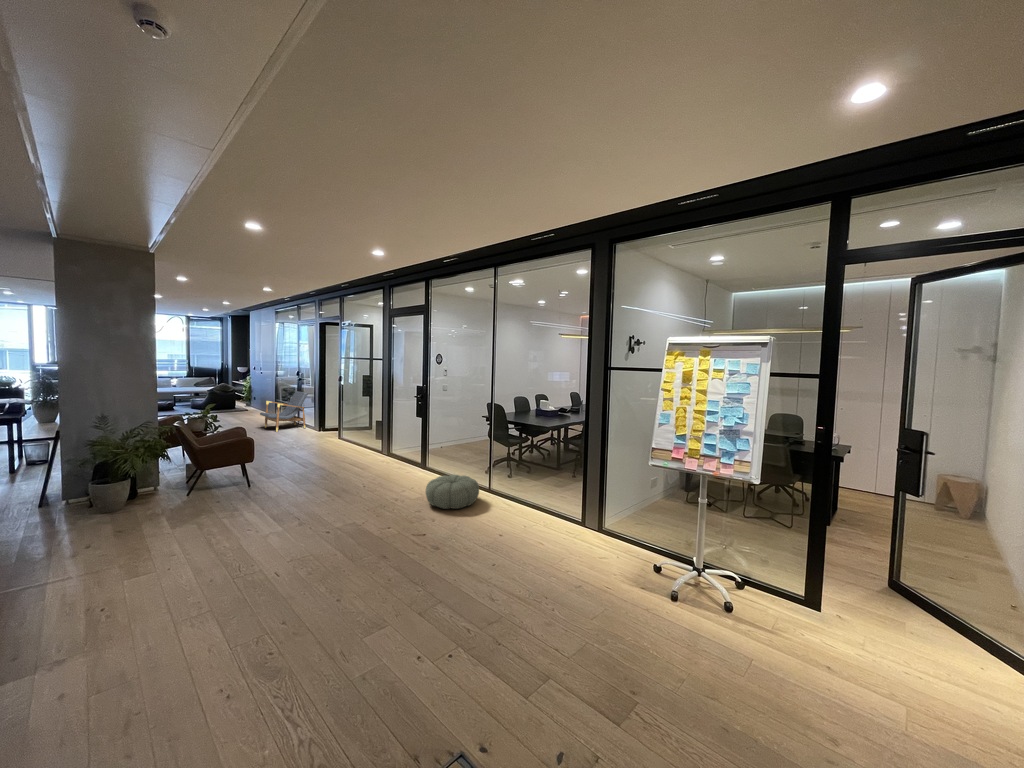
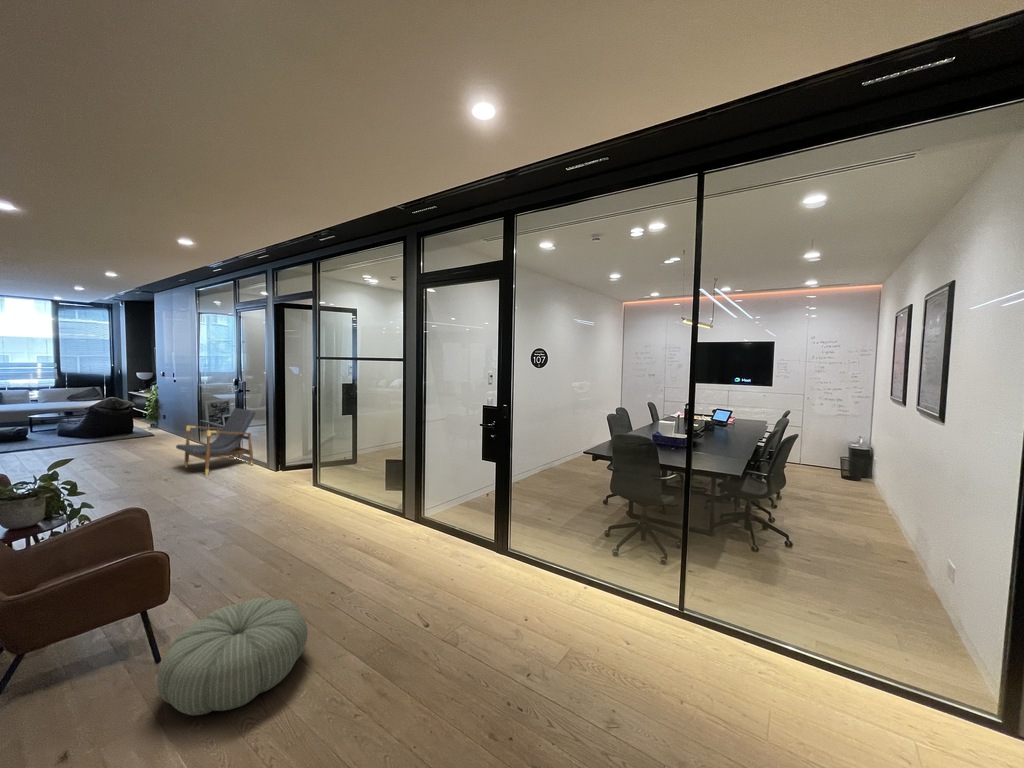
pouf: present [426,475,479,509] -> present [157,598,308,715]

